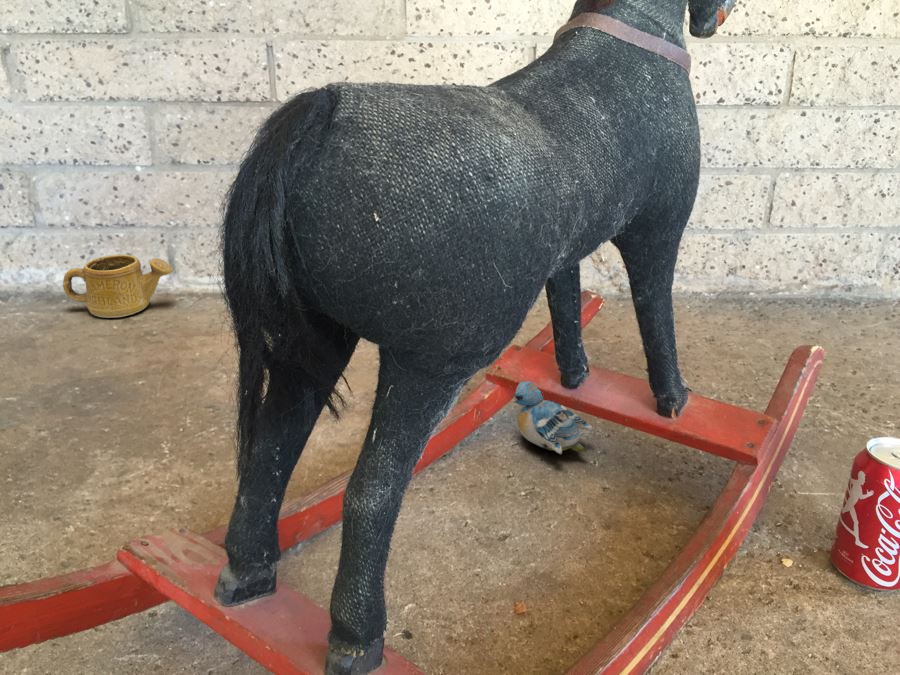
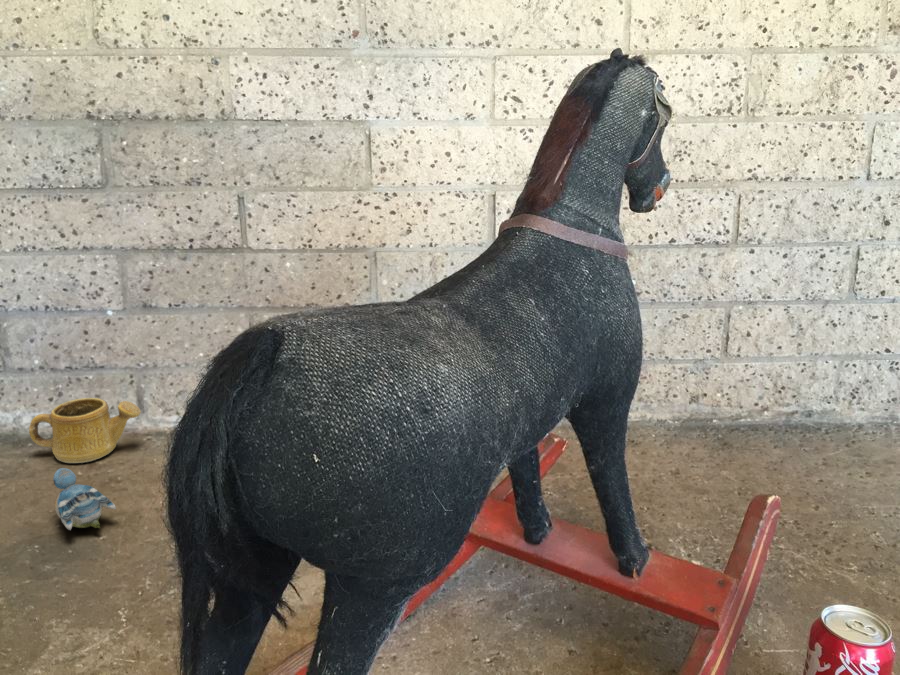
plush toy: present [514,381,593,454] -> present [53,468,116,530]

